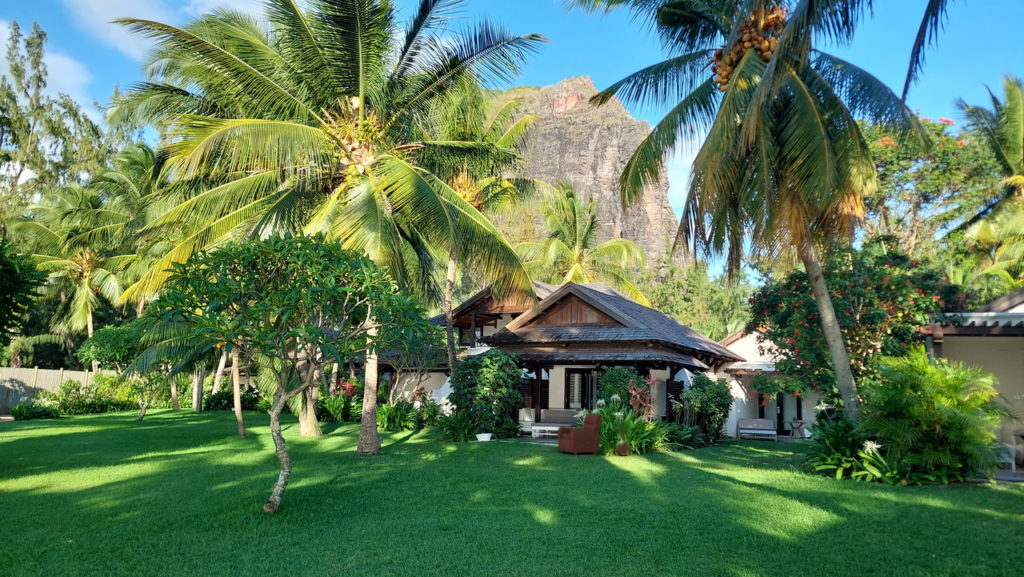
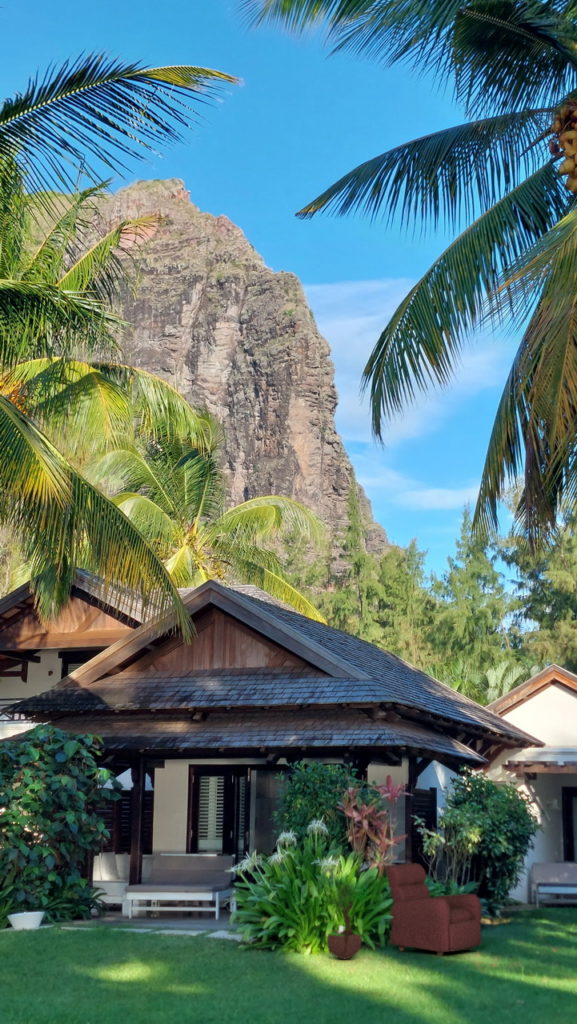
armchair: present [557,414,602,455] -> present [386,863,482,956]

